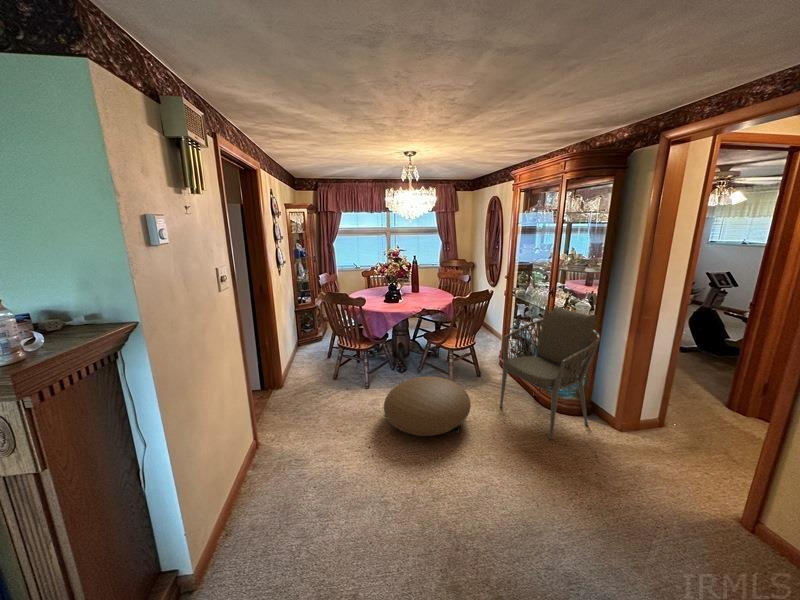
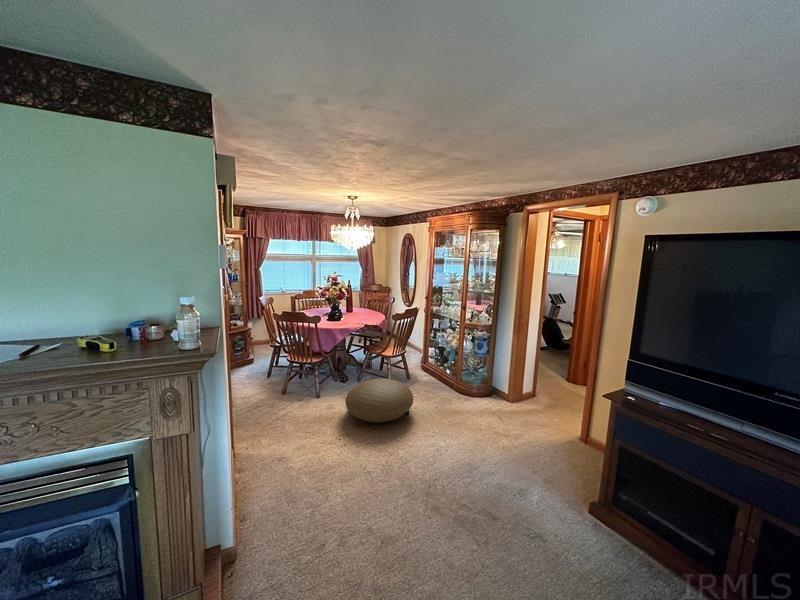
armchair: present [500,305,601,440] -> none [430,317,497,414]

